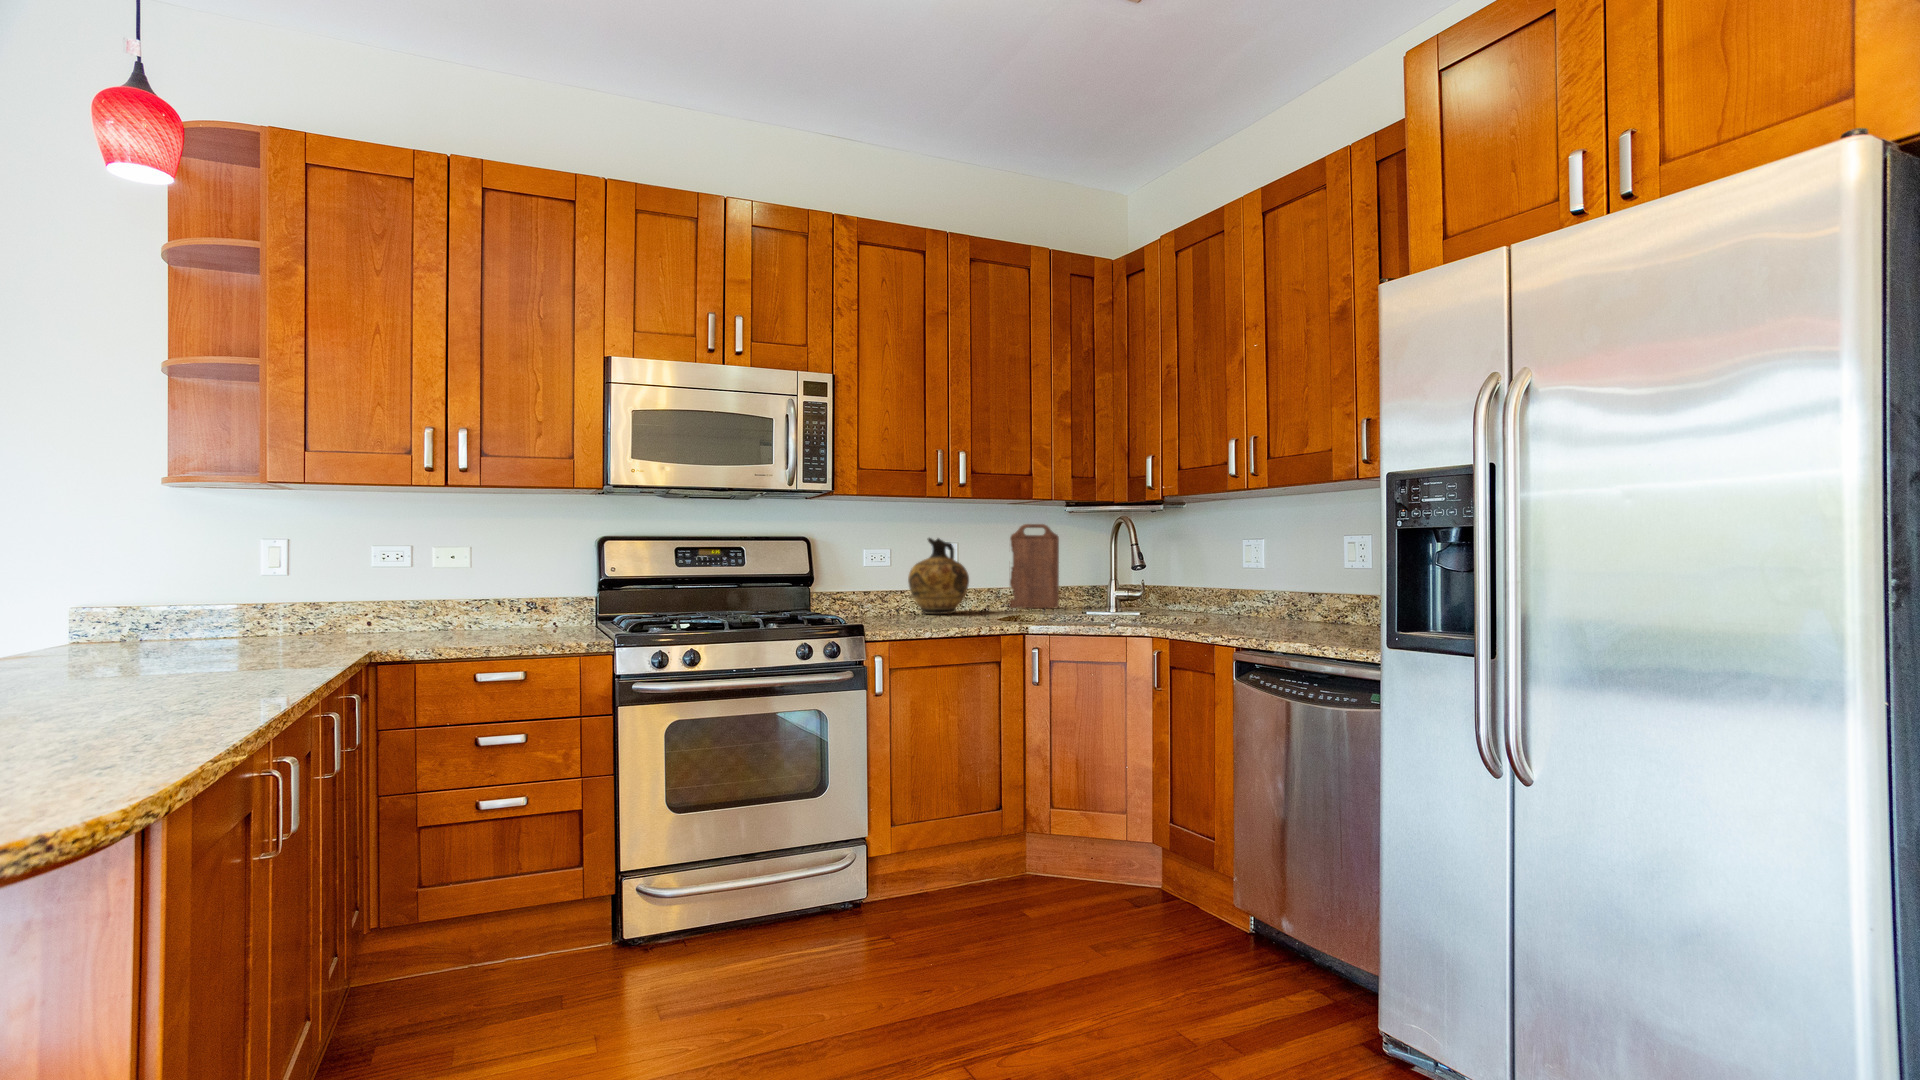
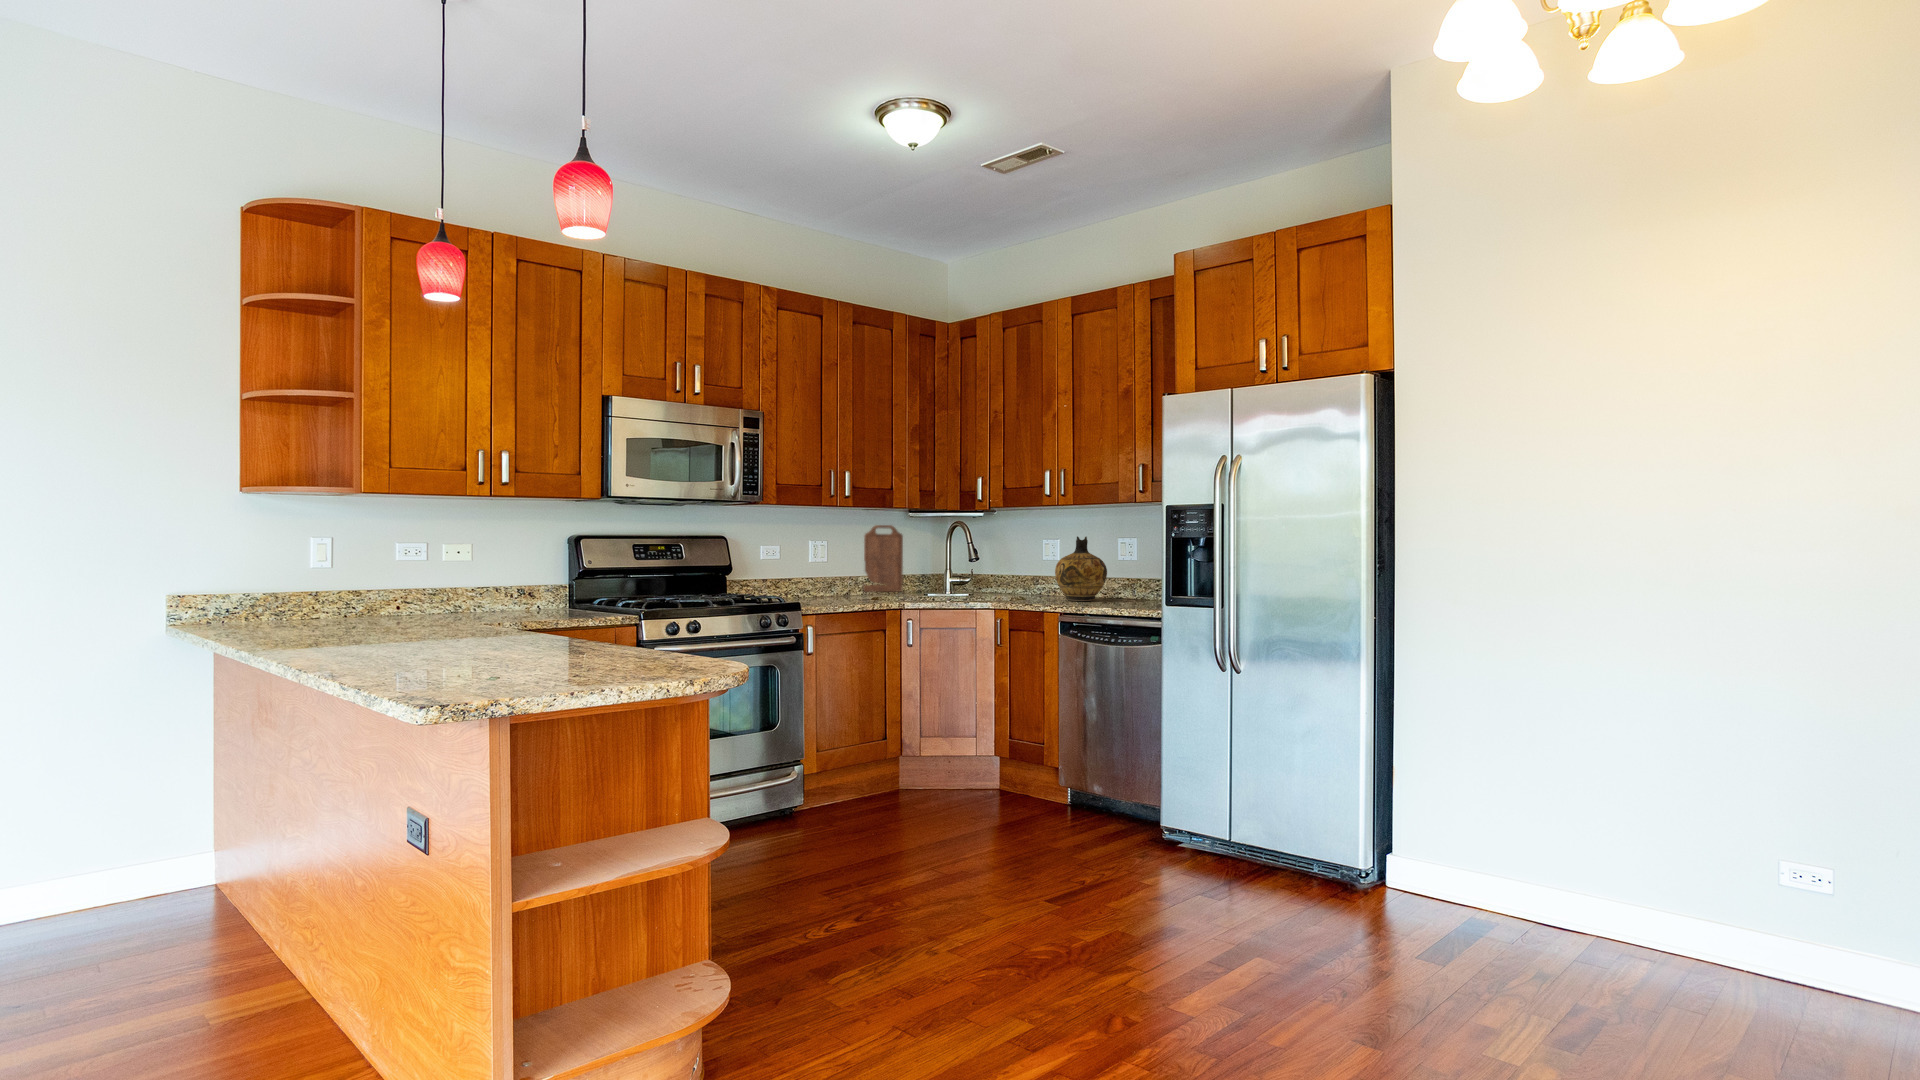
ceramic jug: present [908,538,969,614] -> present [1055,536,1107,601]

